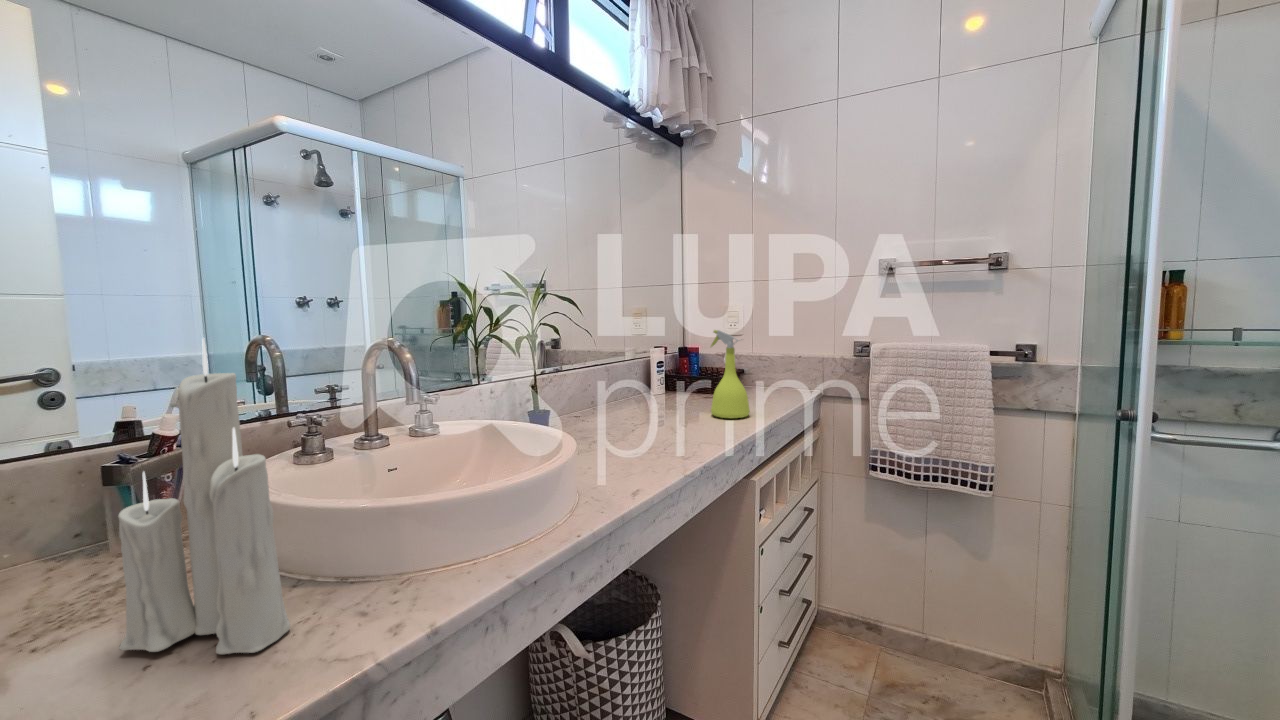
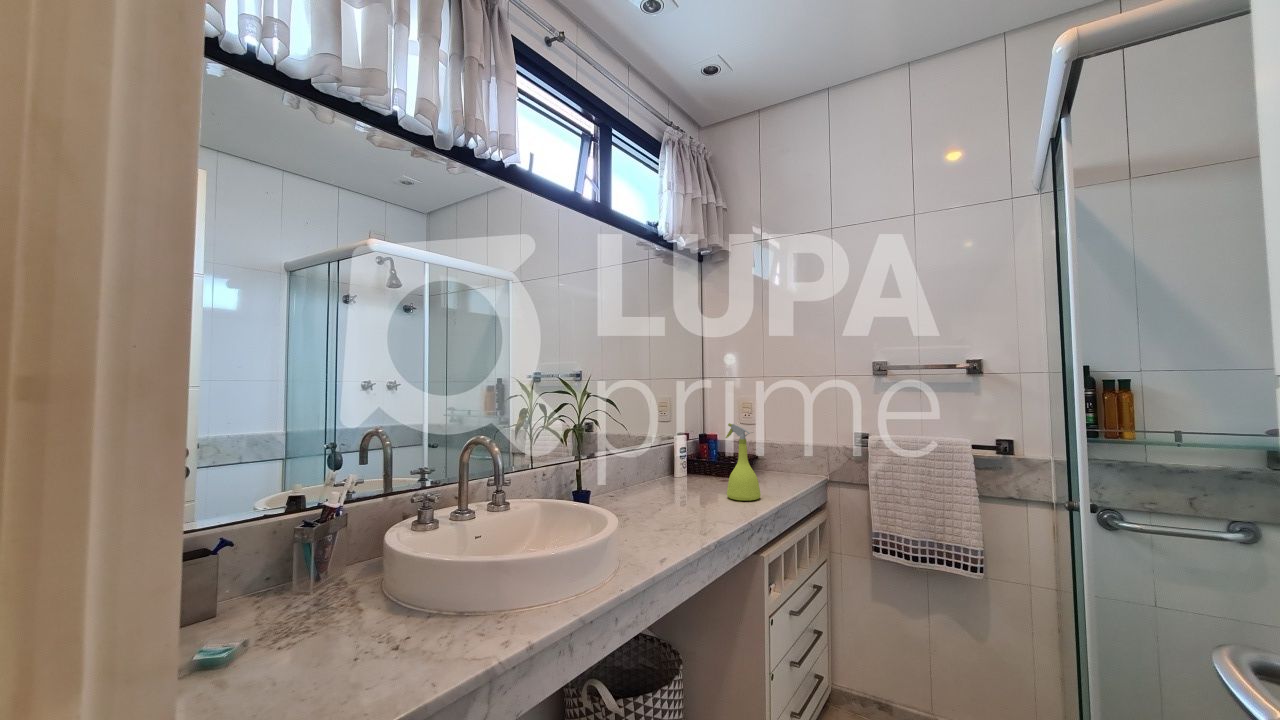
candle: present [118,339,290,654] -> none [333,435,436,655]

